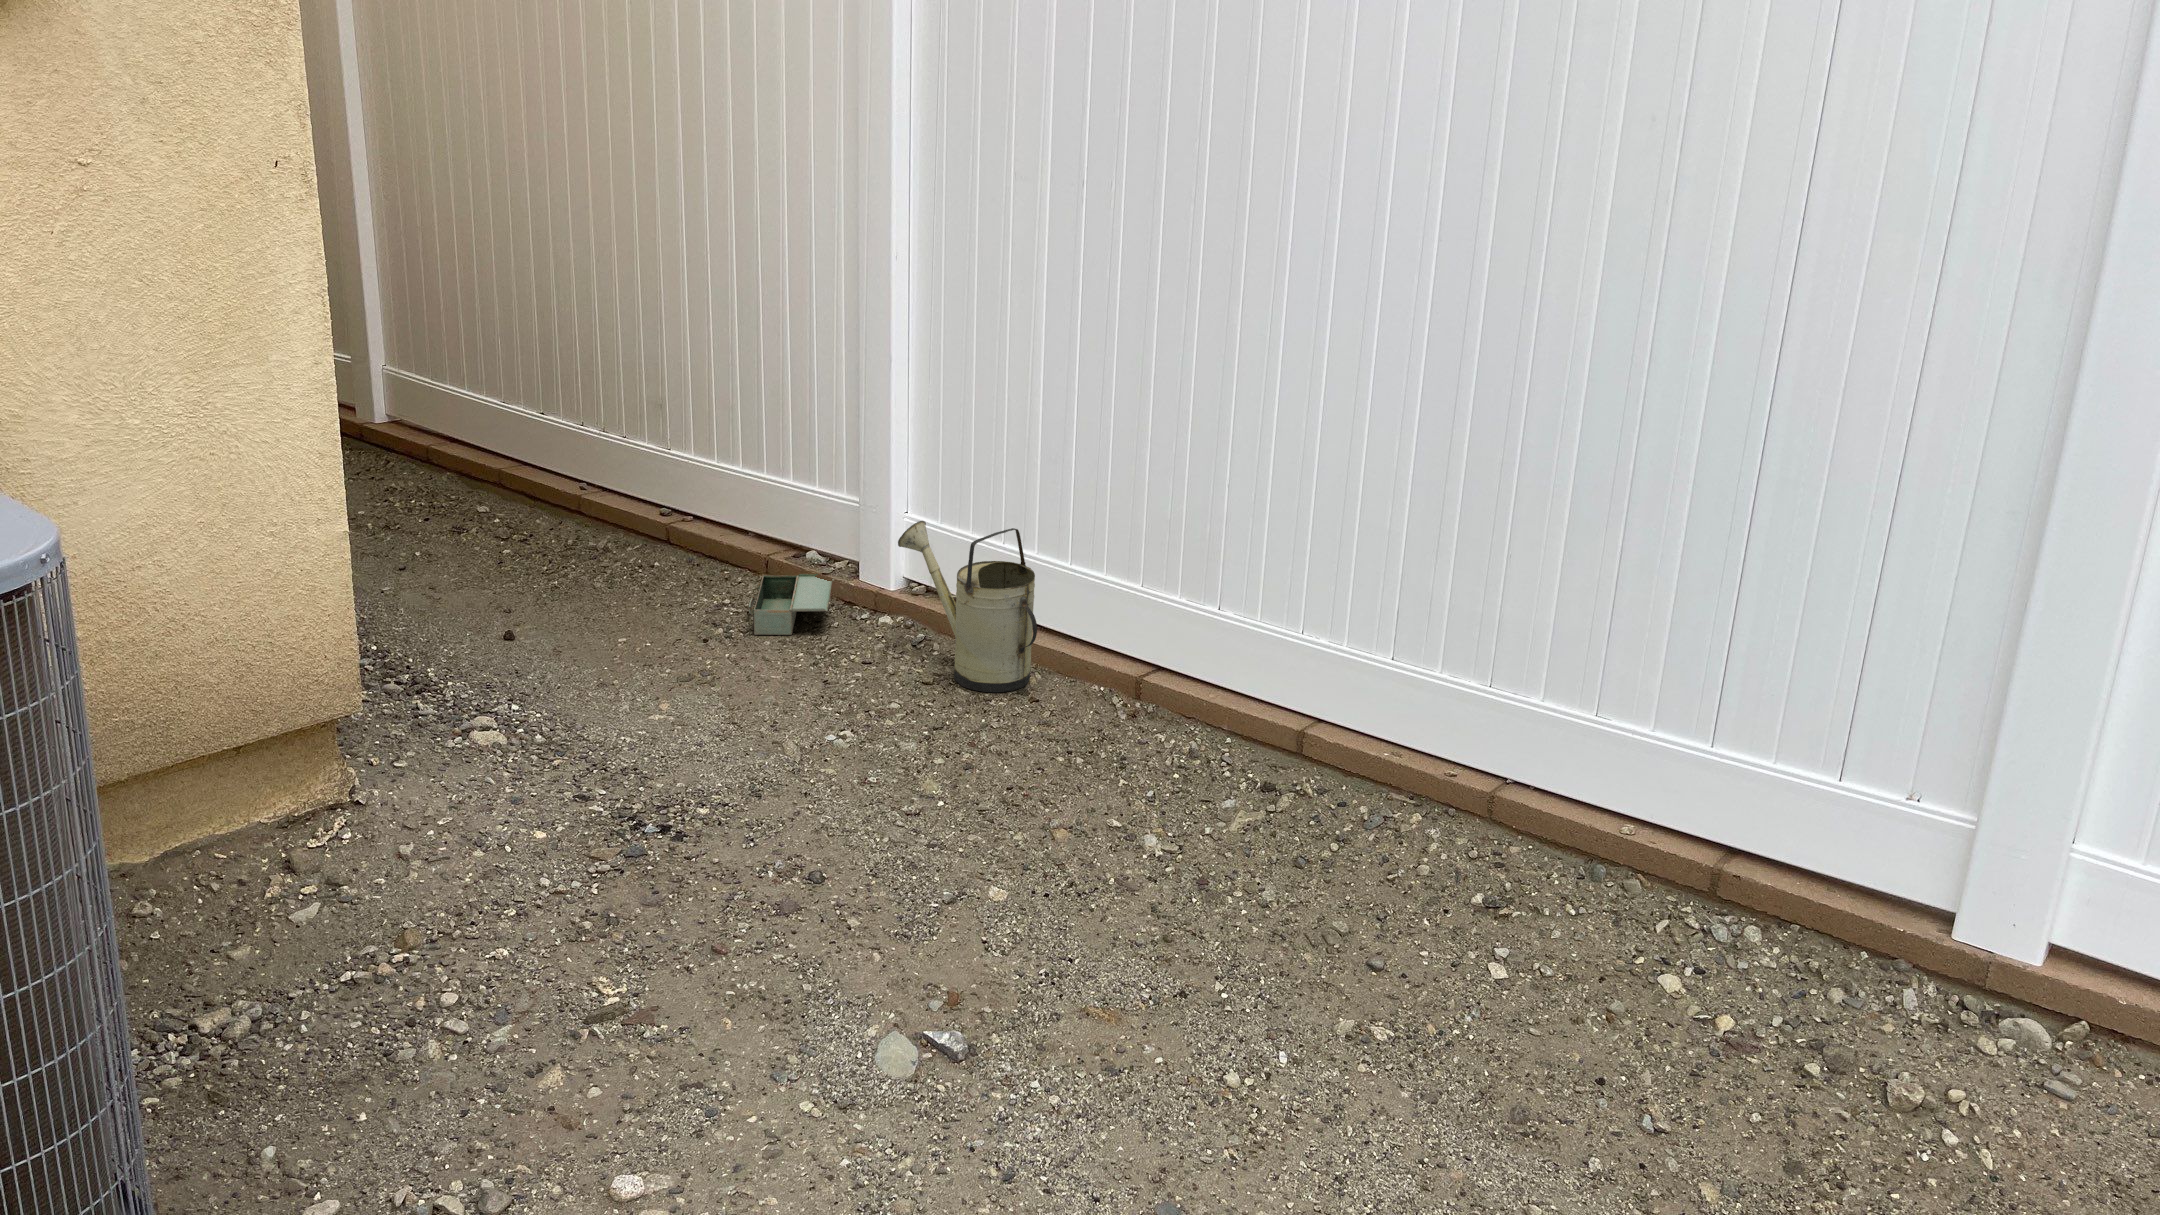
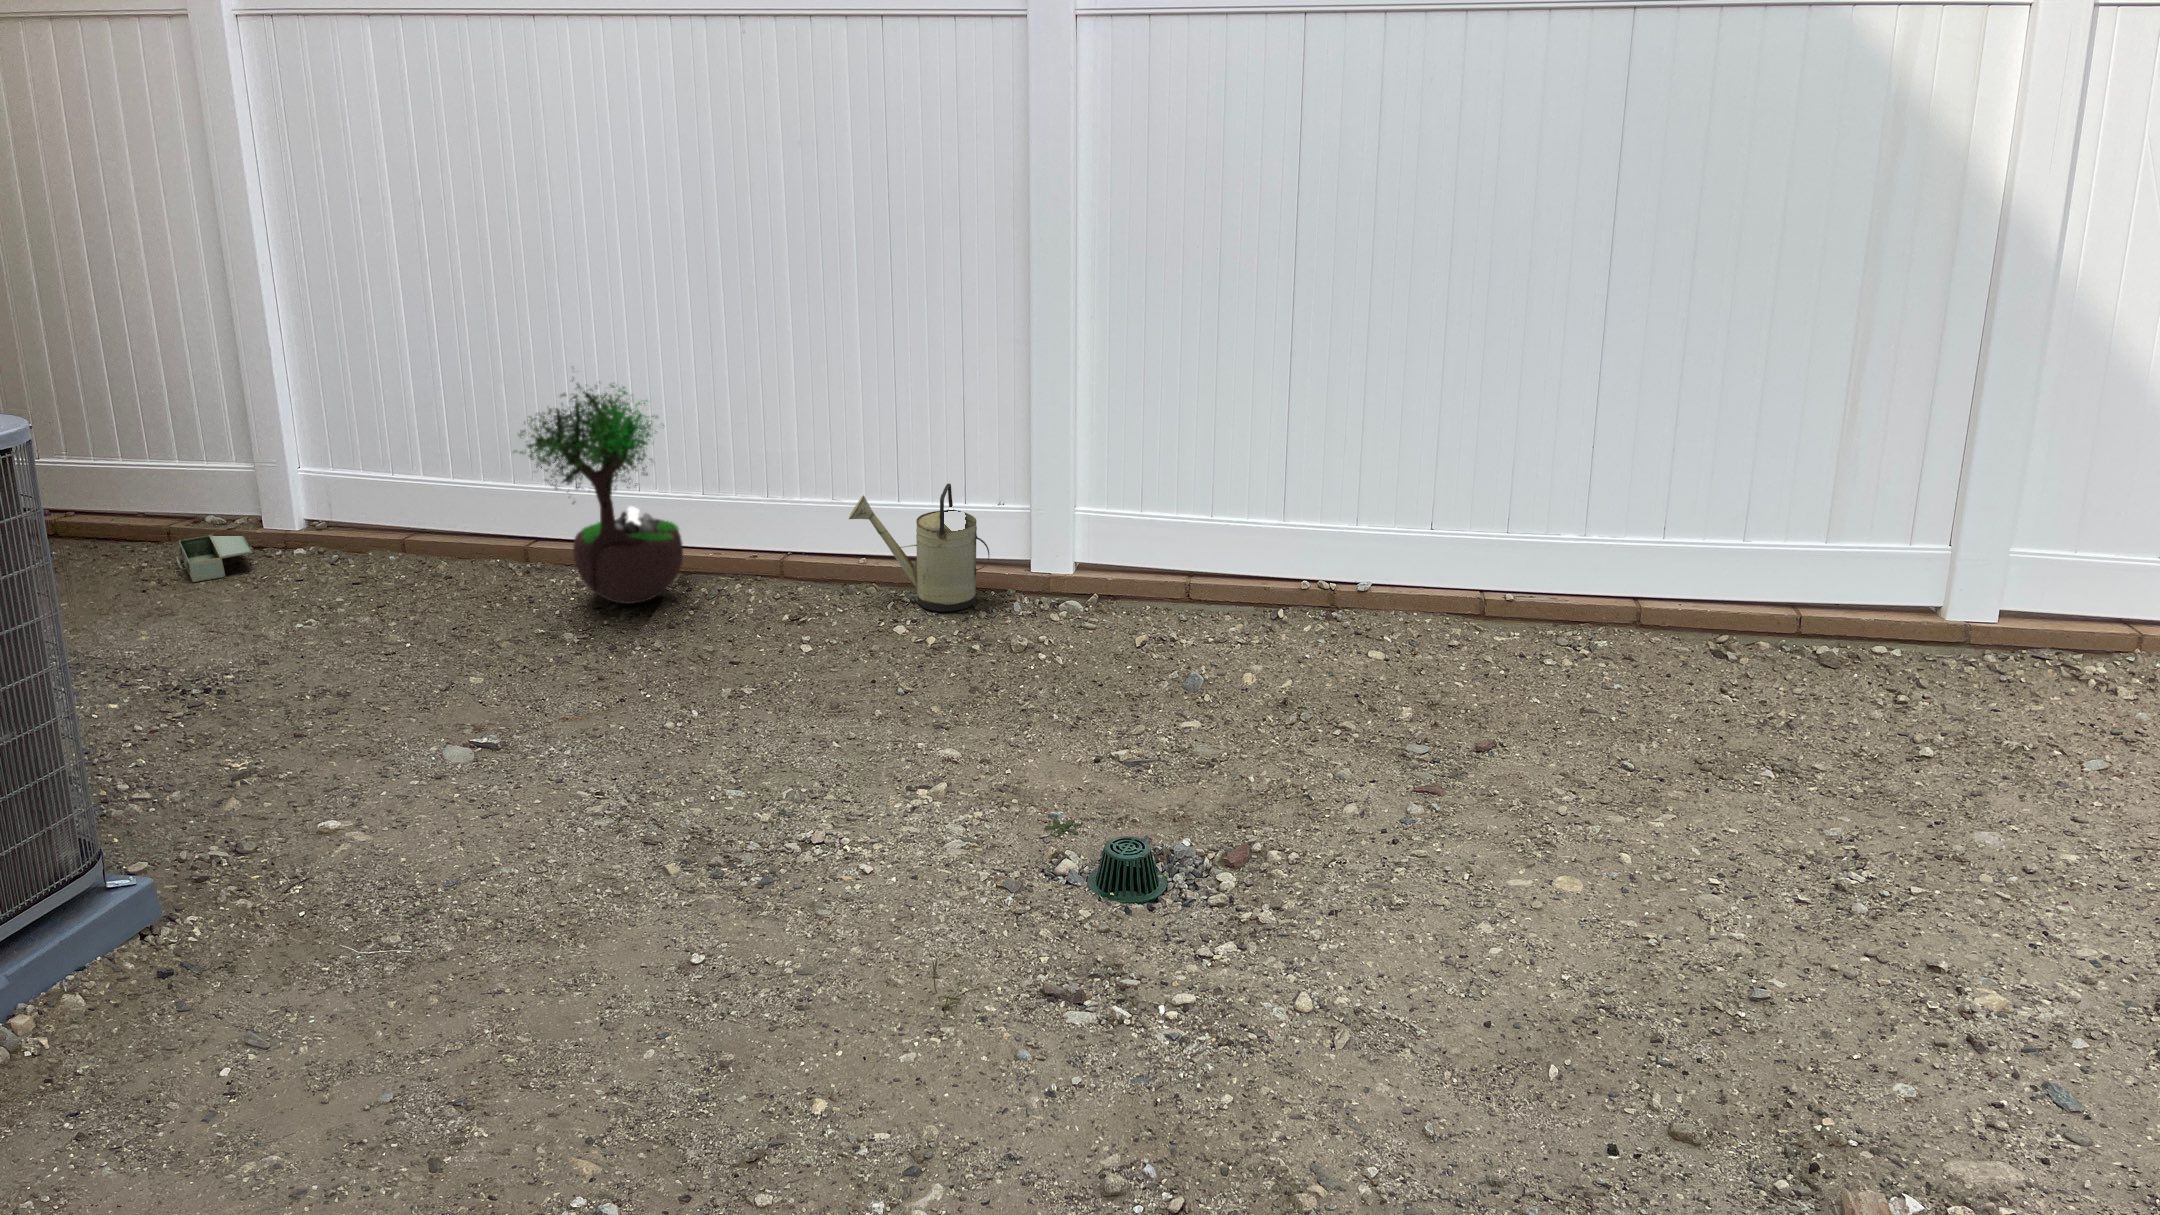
potted tree: none [1122,440,1357,809] -> present [514,368,683,604]
watering can: present [898,521,1037,692] -> present [849,484,989,611]

